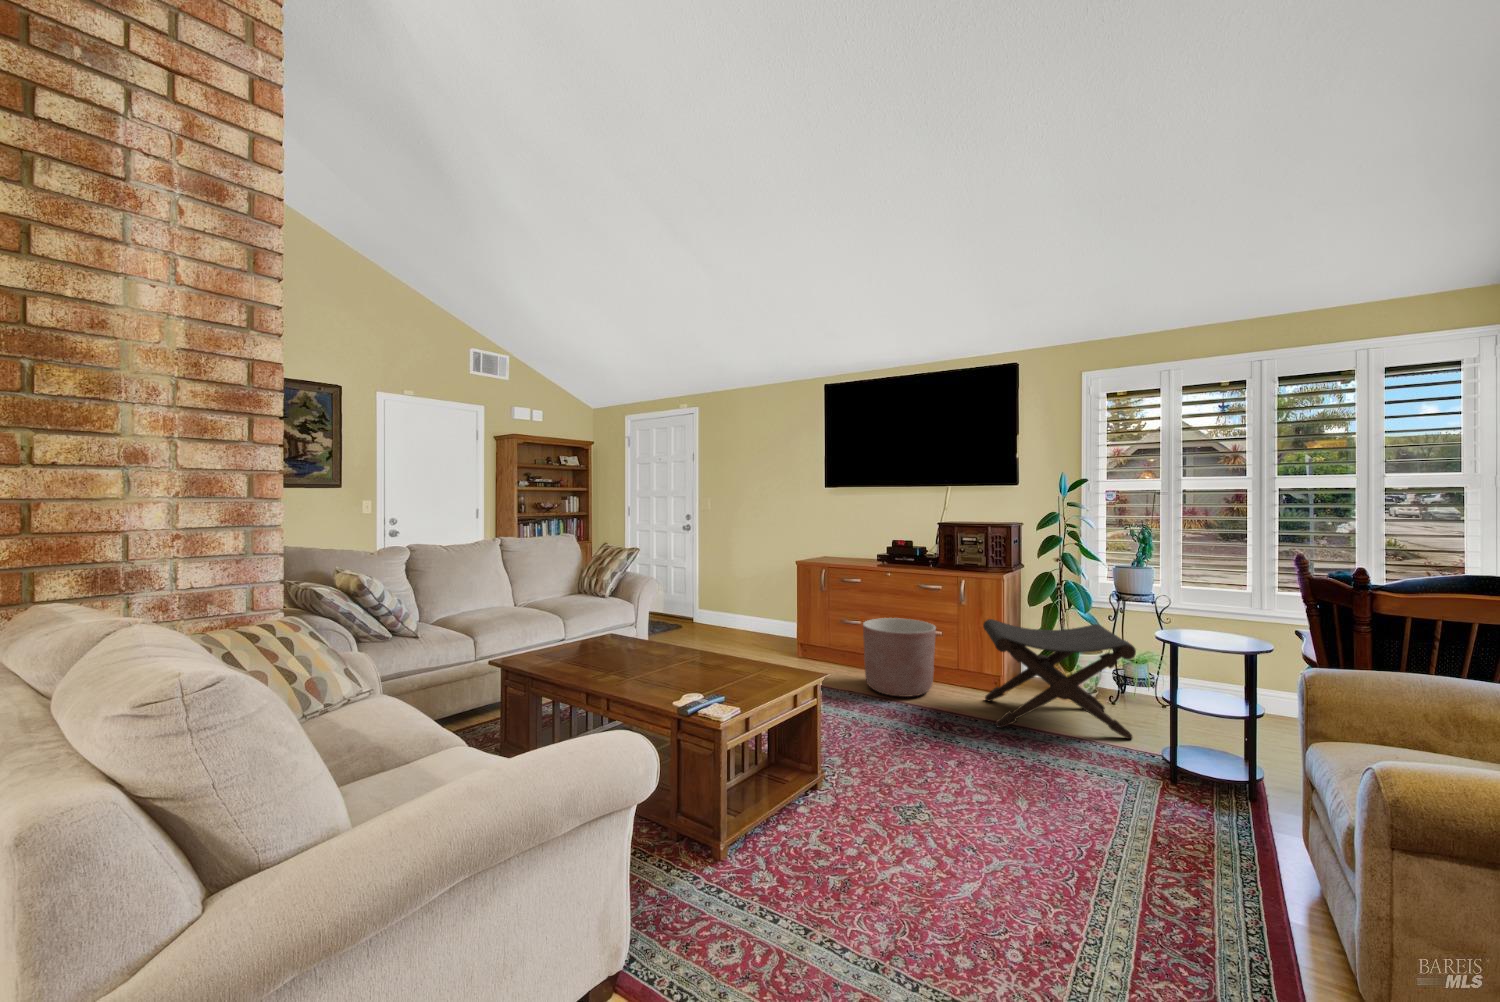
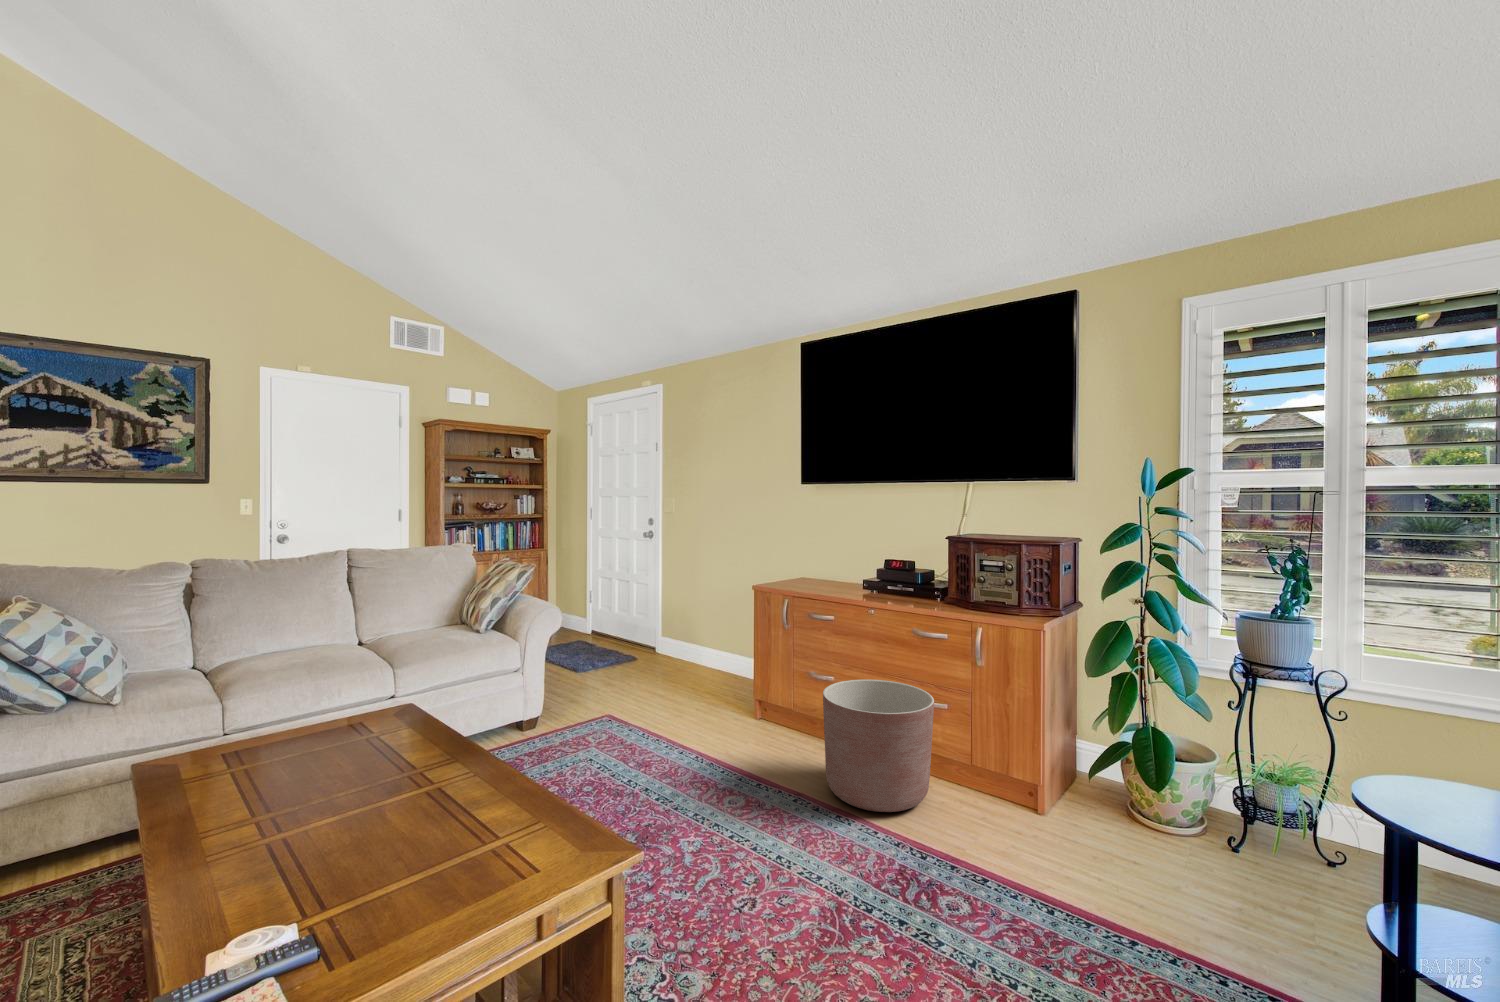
footstool: present [983,619,1136,739] -> none [1008,696,1284,954]

